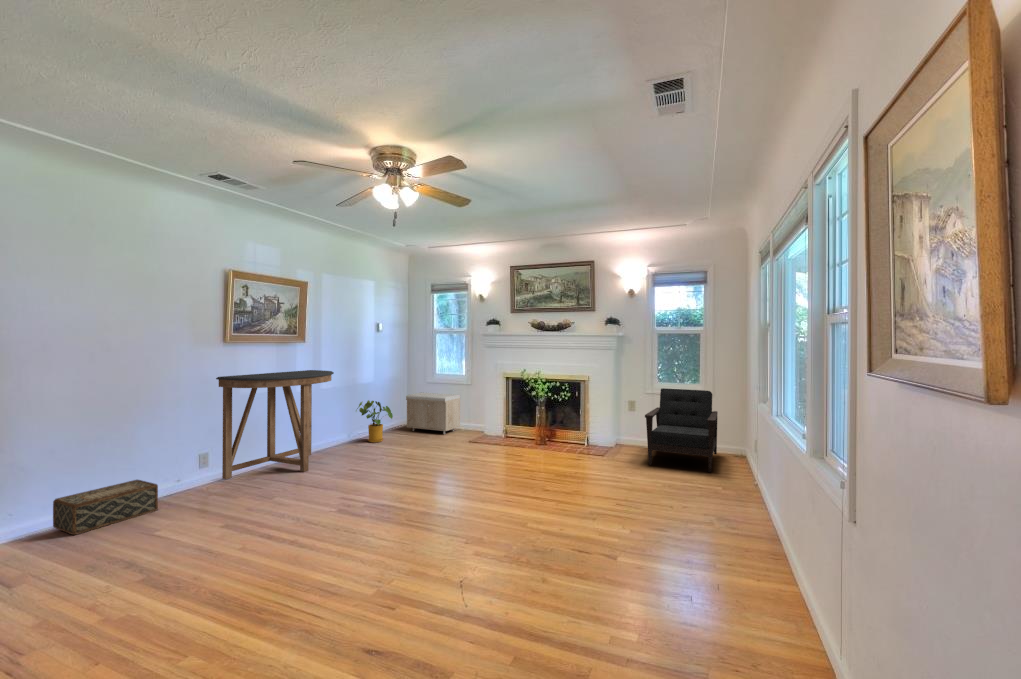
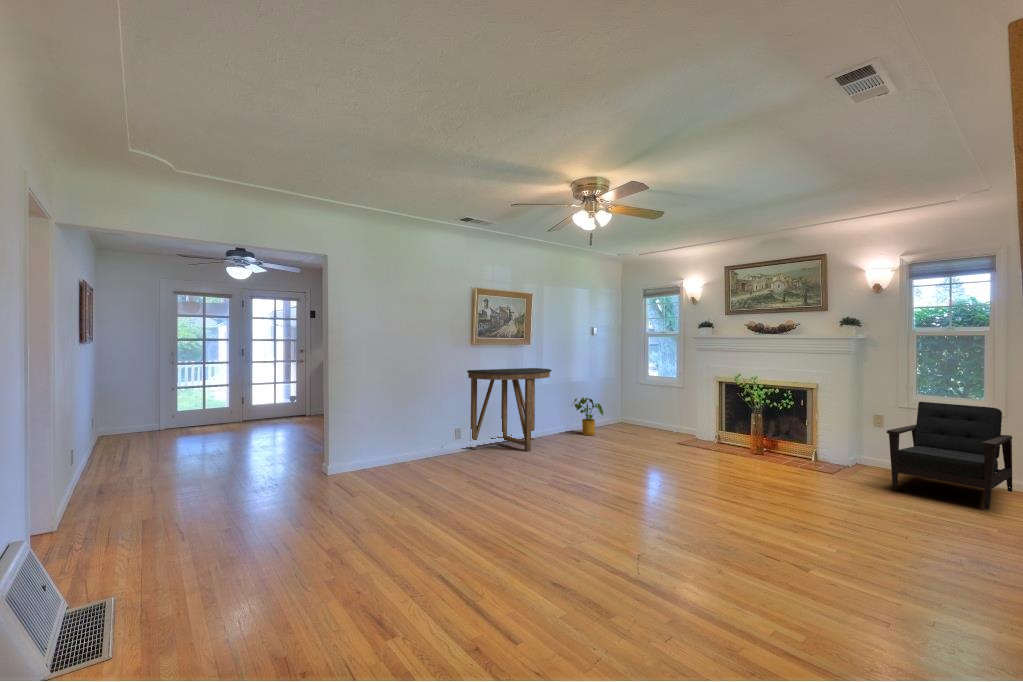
storage bench: present [406,392,460,434] -> none [617,394,671,435]
woven basket: present [53,480,158,535] -> none [376,440,431,470]

